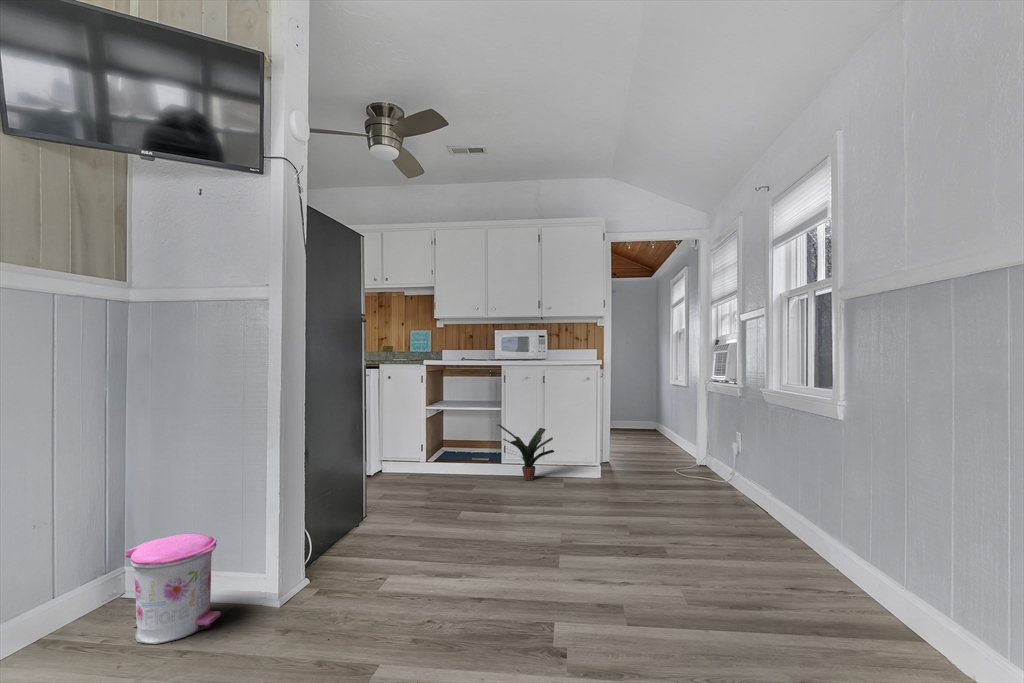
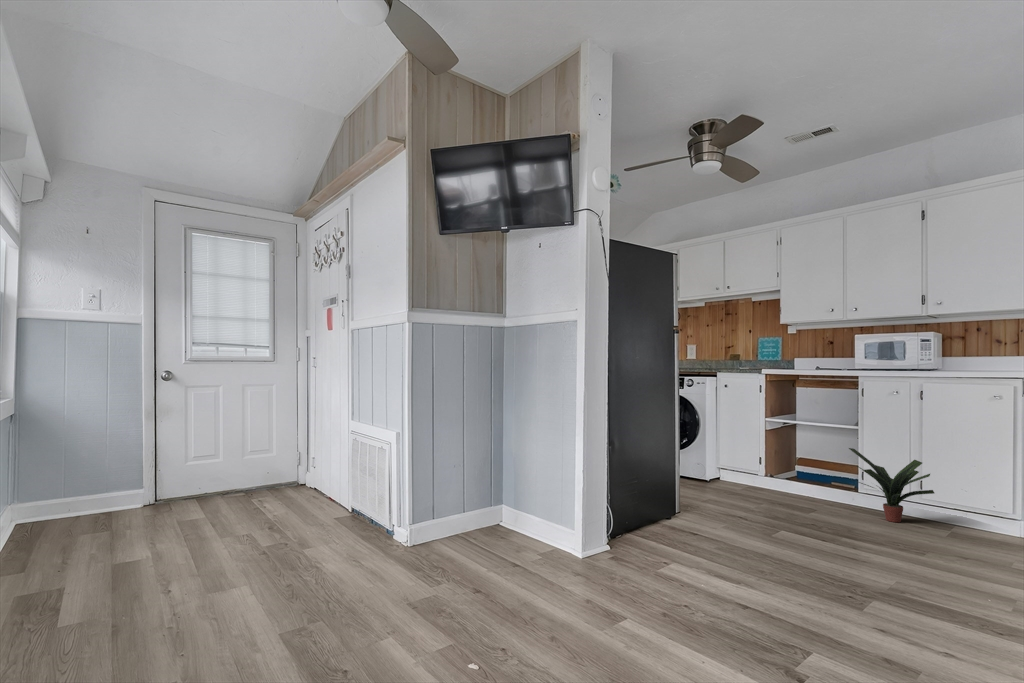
trash can: present [124,534,221,644] -> none [493,487,543,557]

